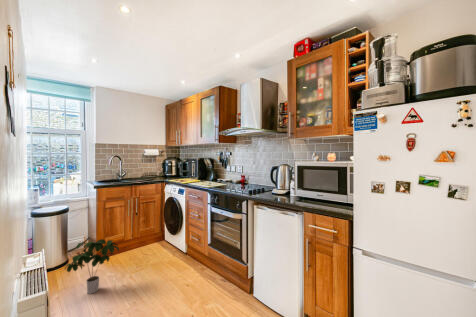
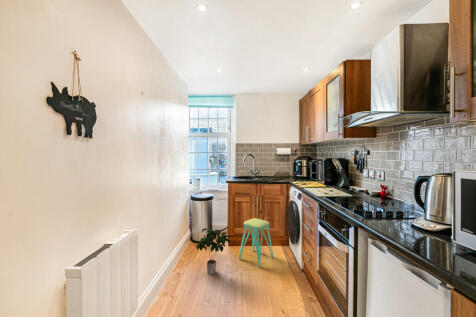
stool: none [119,220,156,267] -> present [239,218,273,267]

